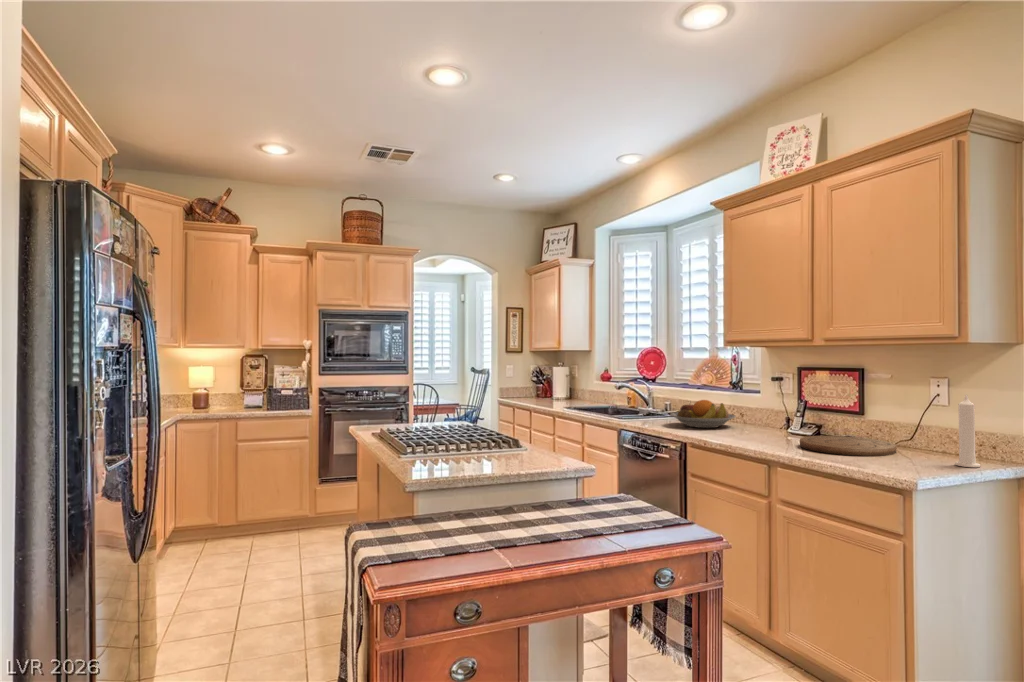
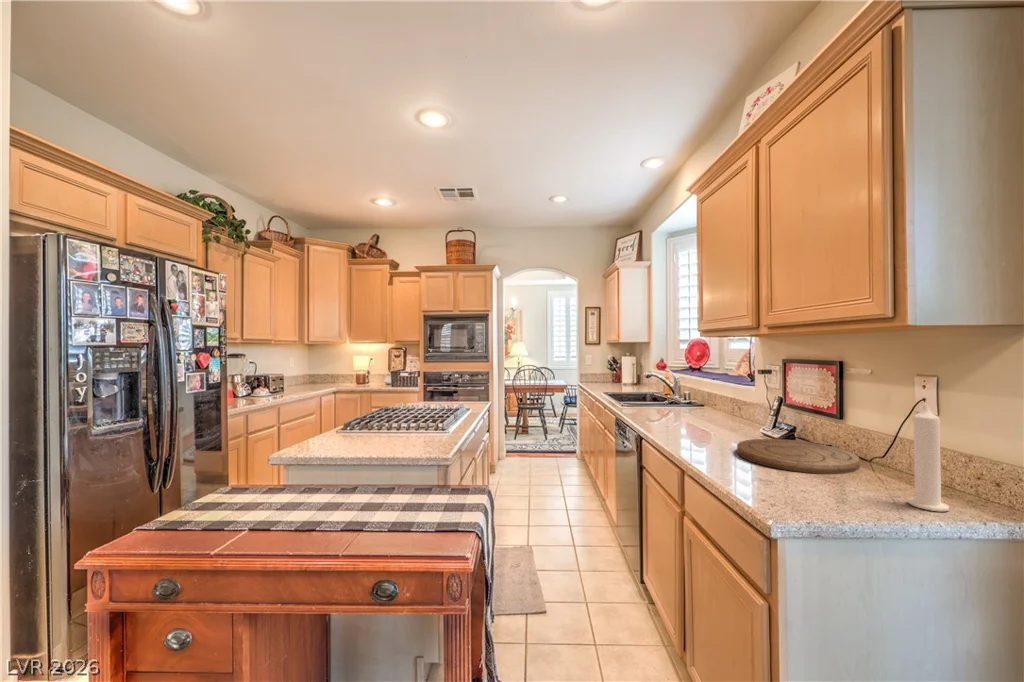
fruit bowl: present [670,400,736,428] -> none [657,391,725,419]

